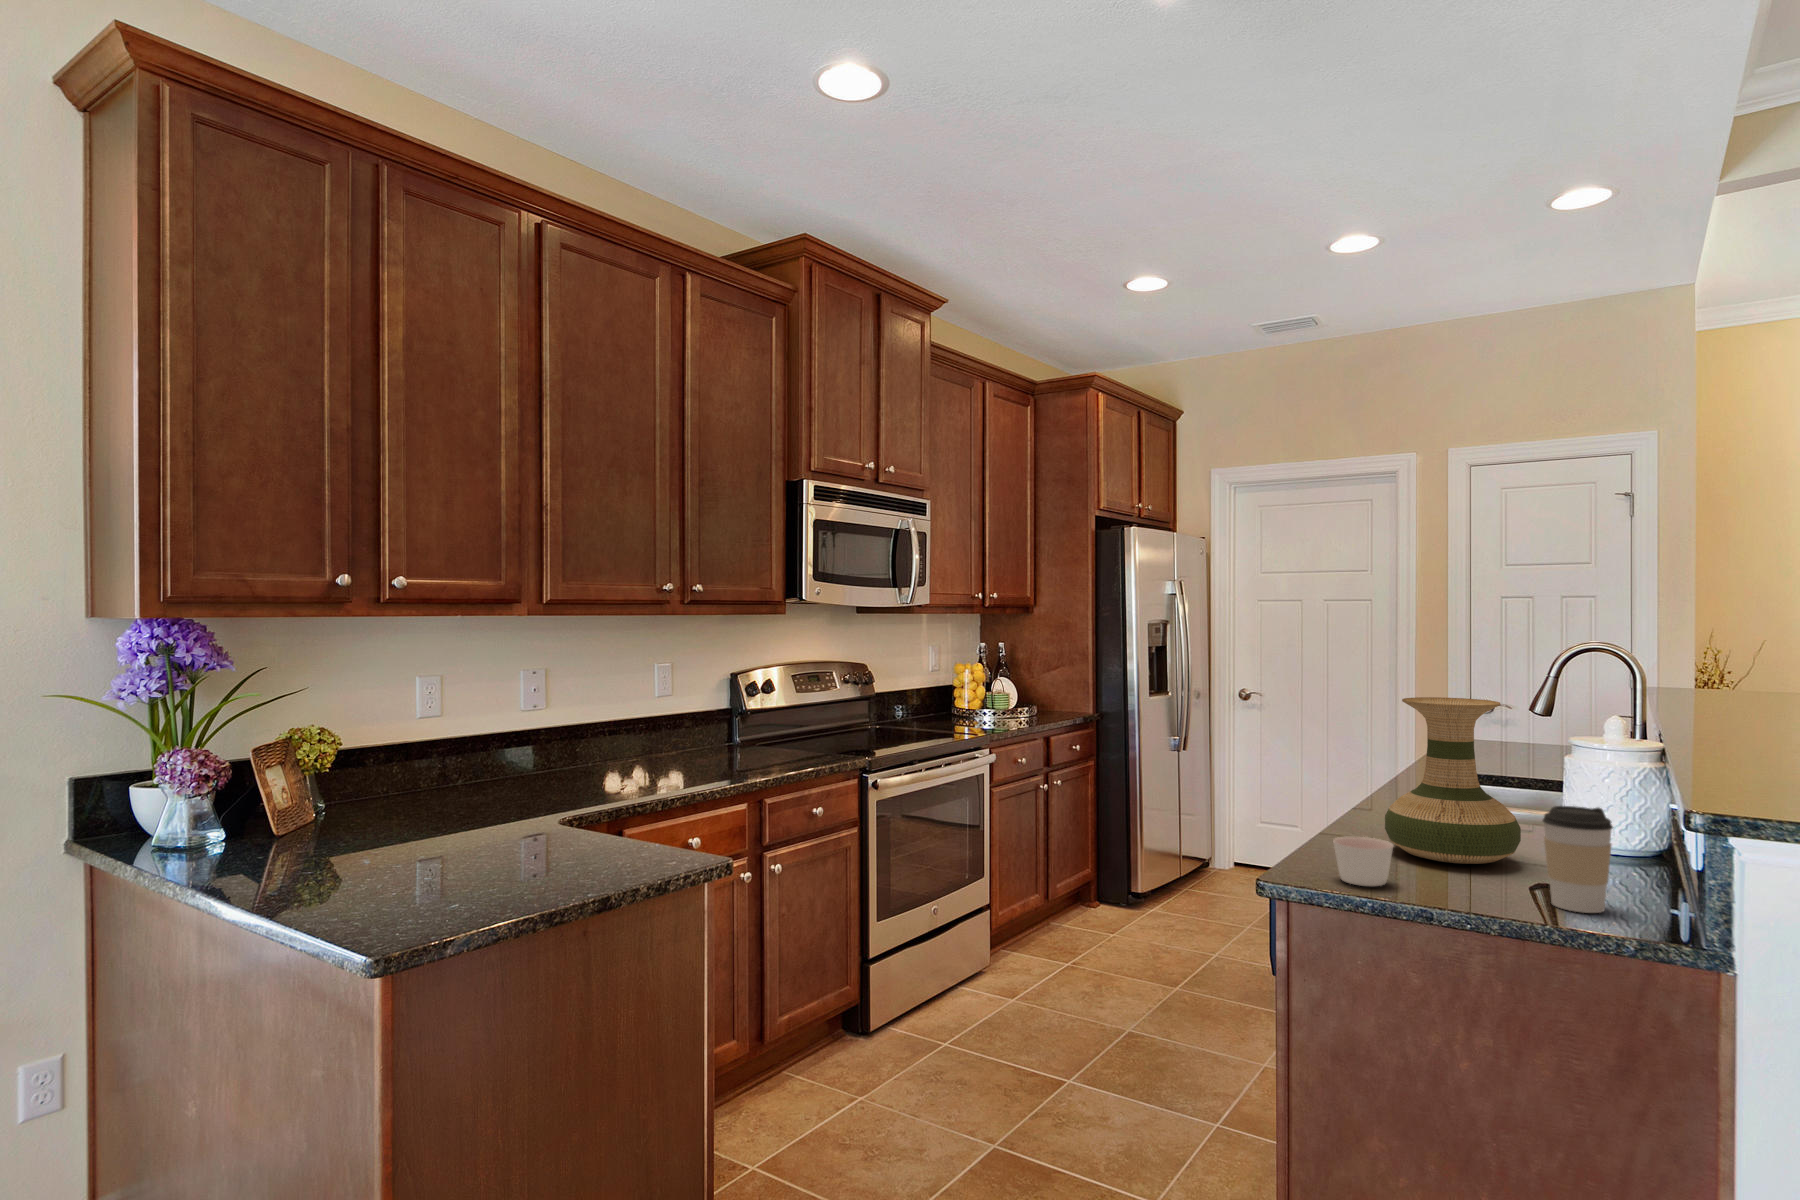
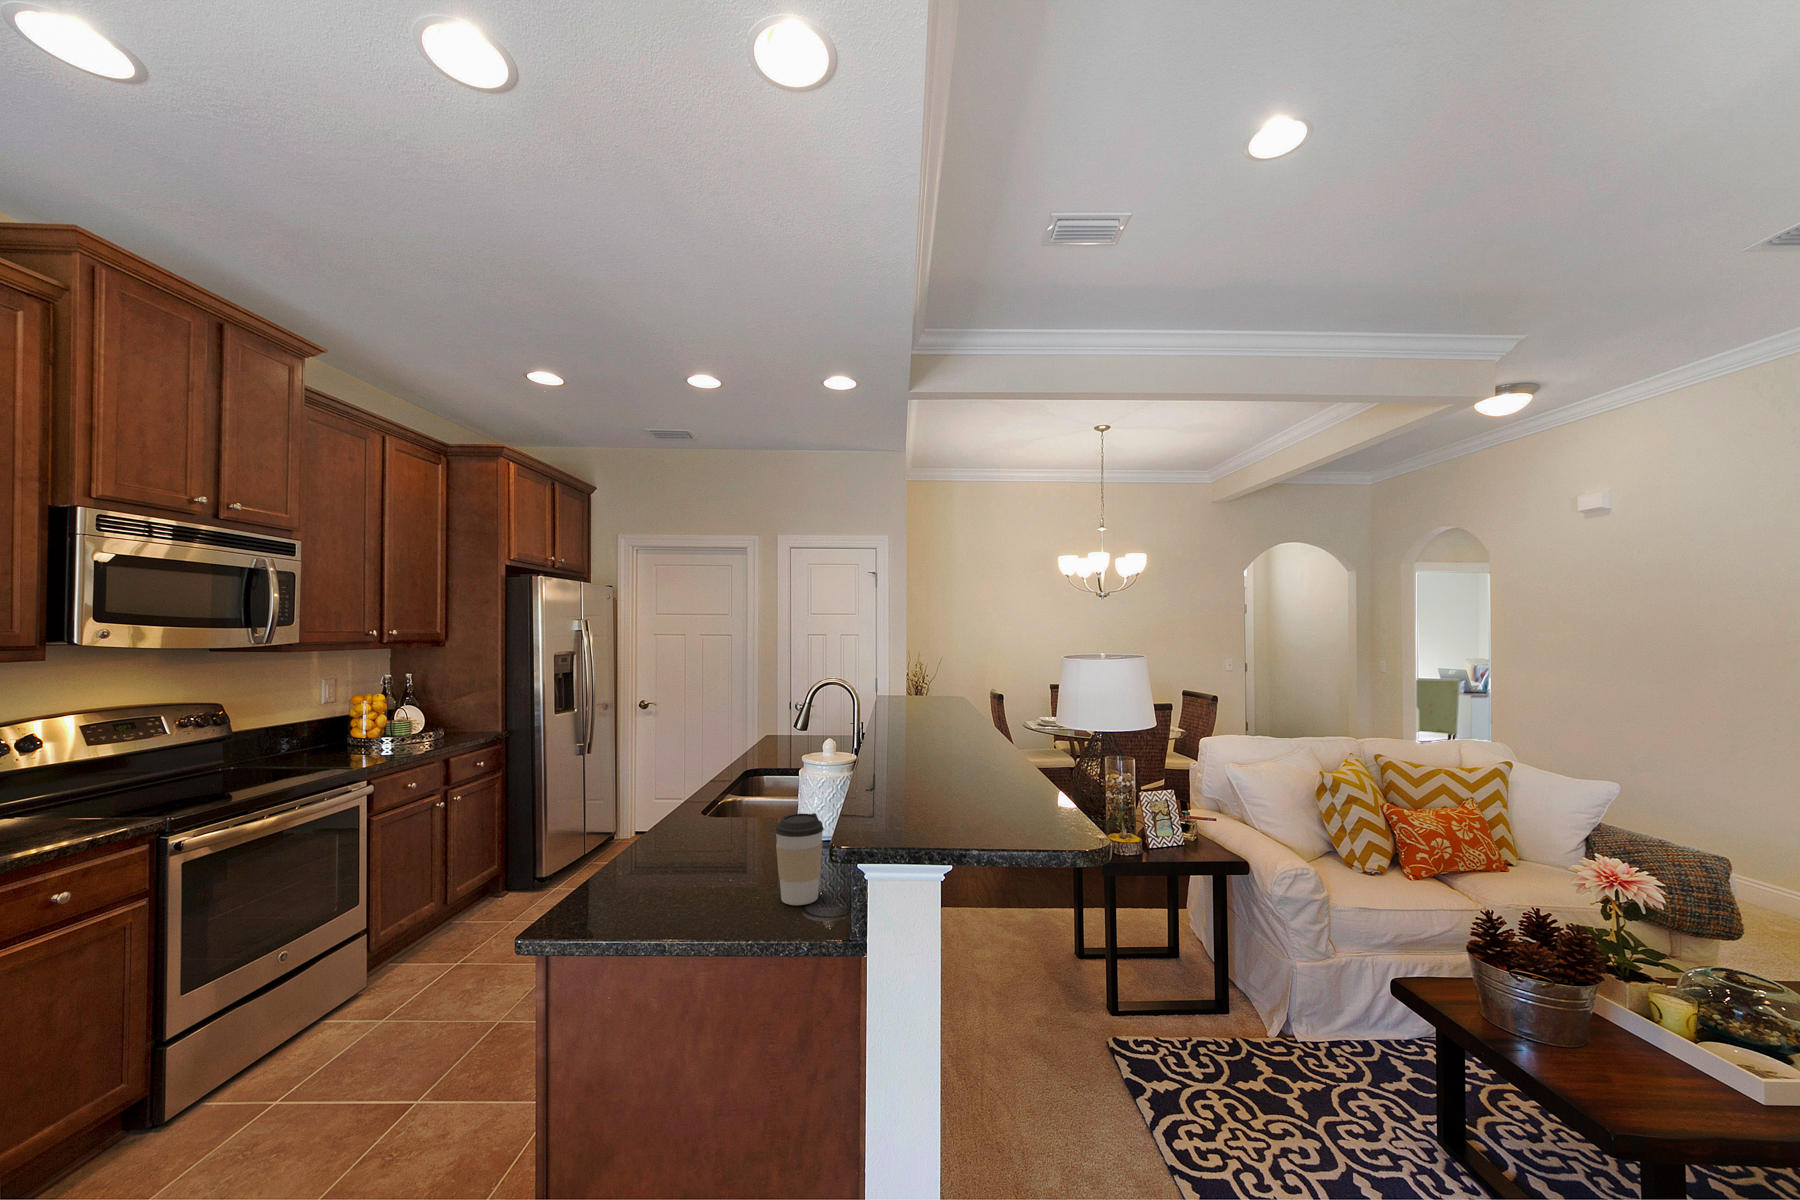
vase: present [1385,697,1521,864] -> none [669,723,771,867]
candle: present [1333,837,1393,886] -> none [602,865,657,918]

